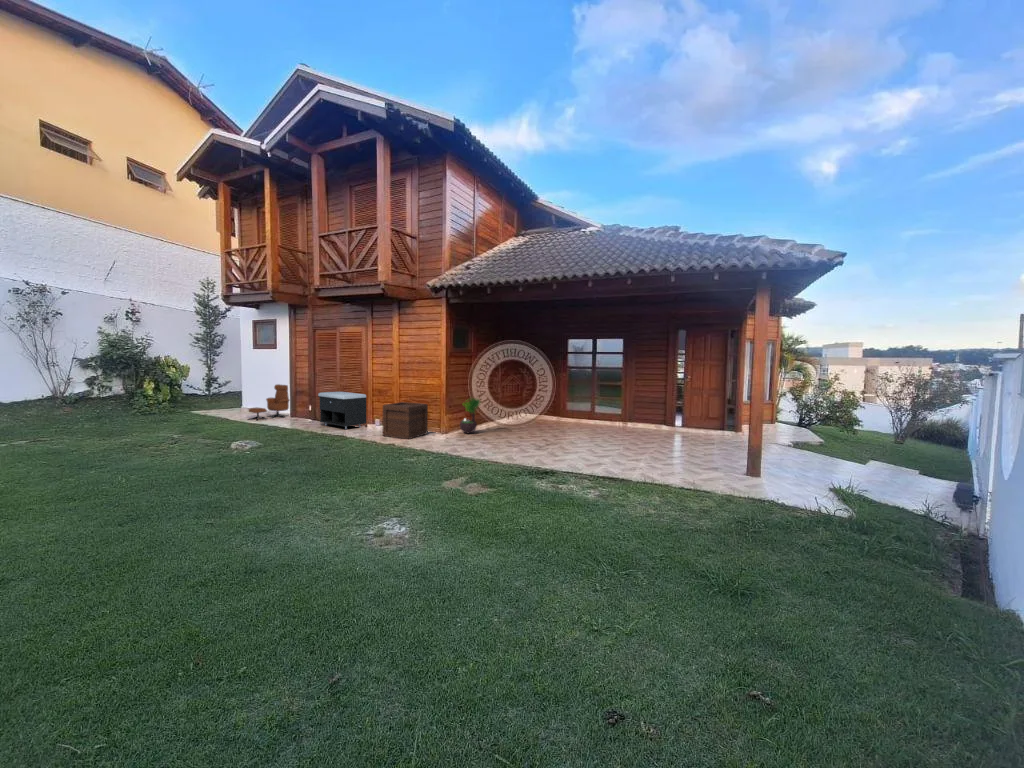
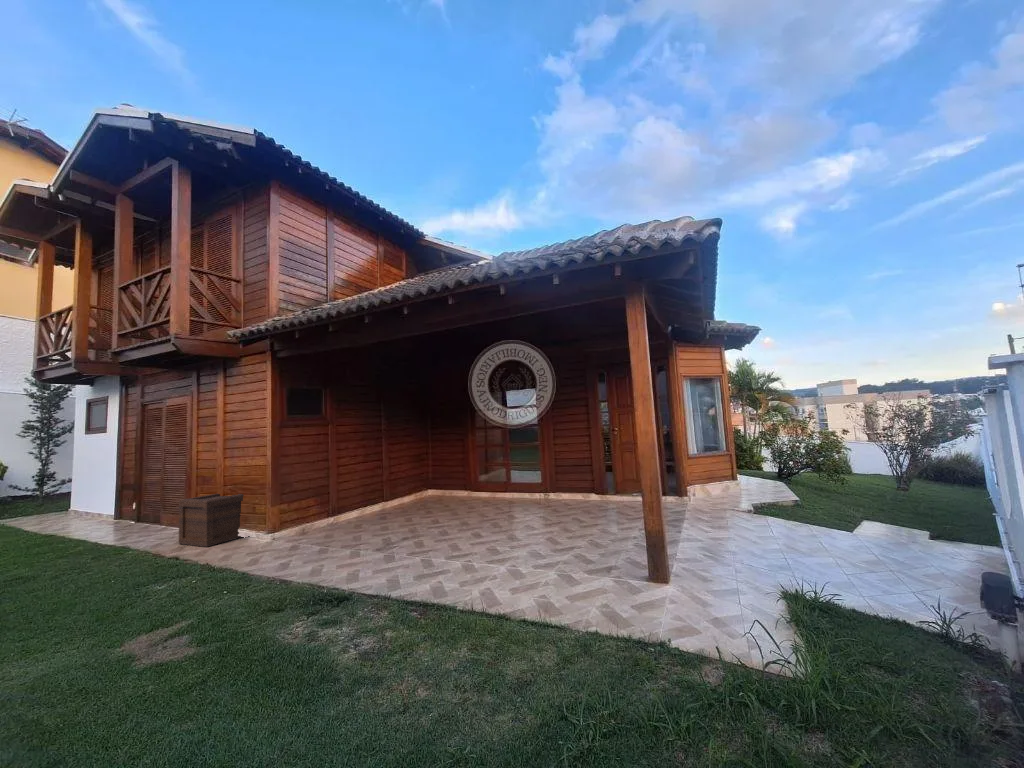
lounge chair: present [249,384,289,420] -> none [42,479,112,530]
storage bench: present [318,392,366,429] -> none [123,483,185,536]
potted tree: present [460,398,480,433] -> none [298,475,331,529]

